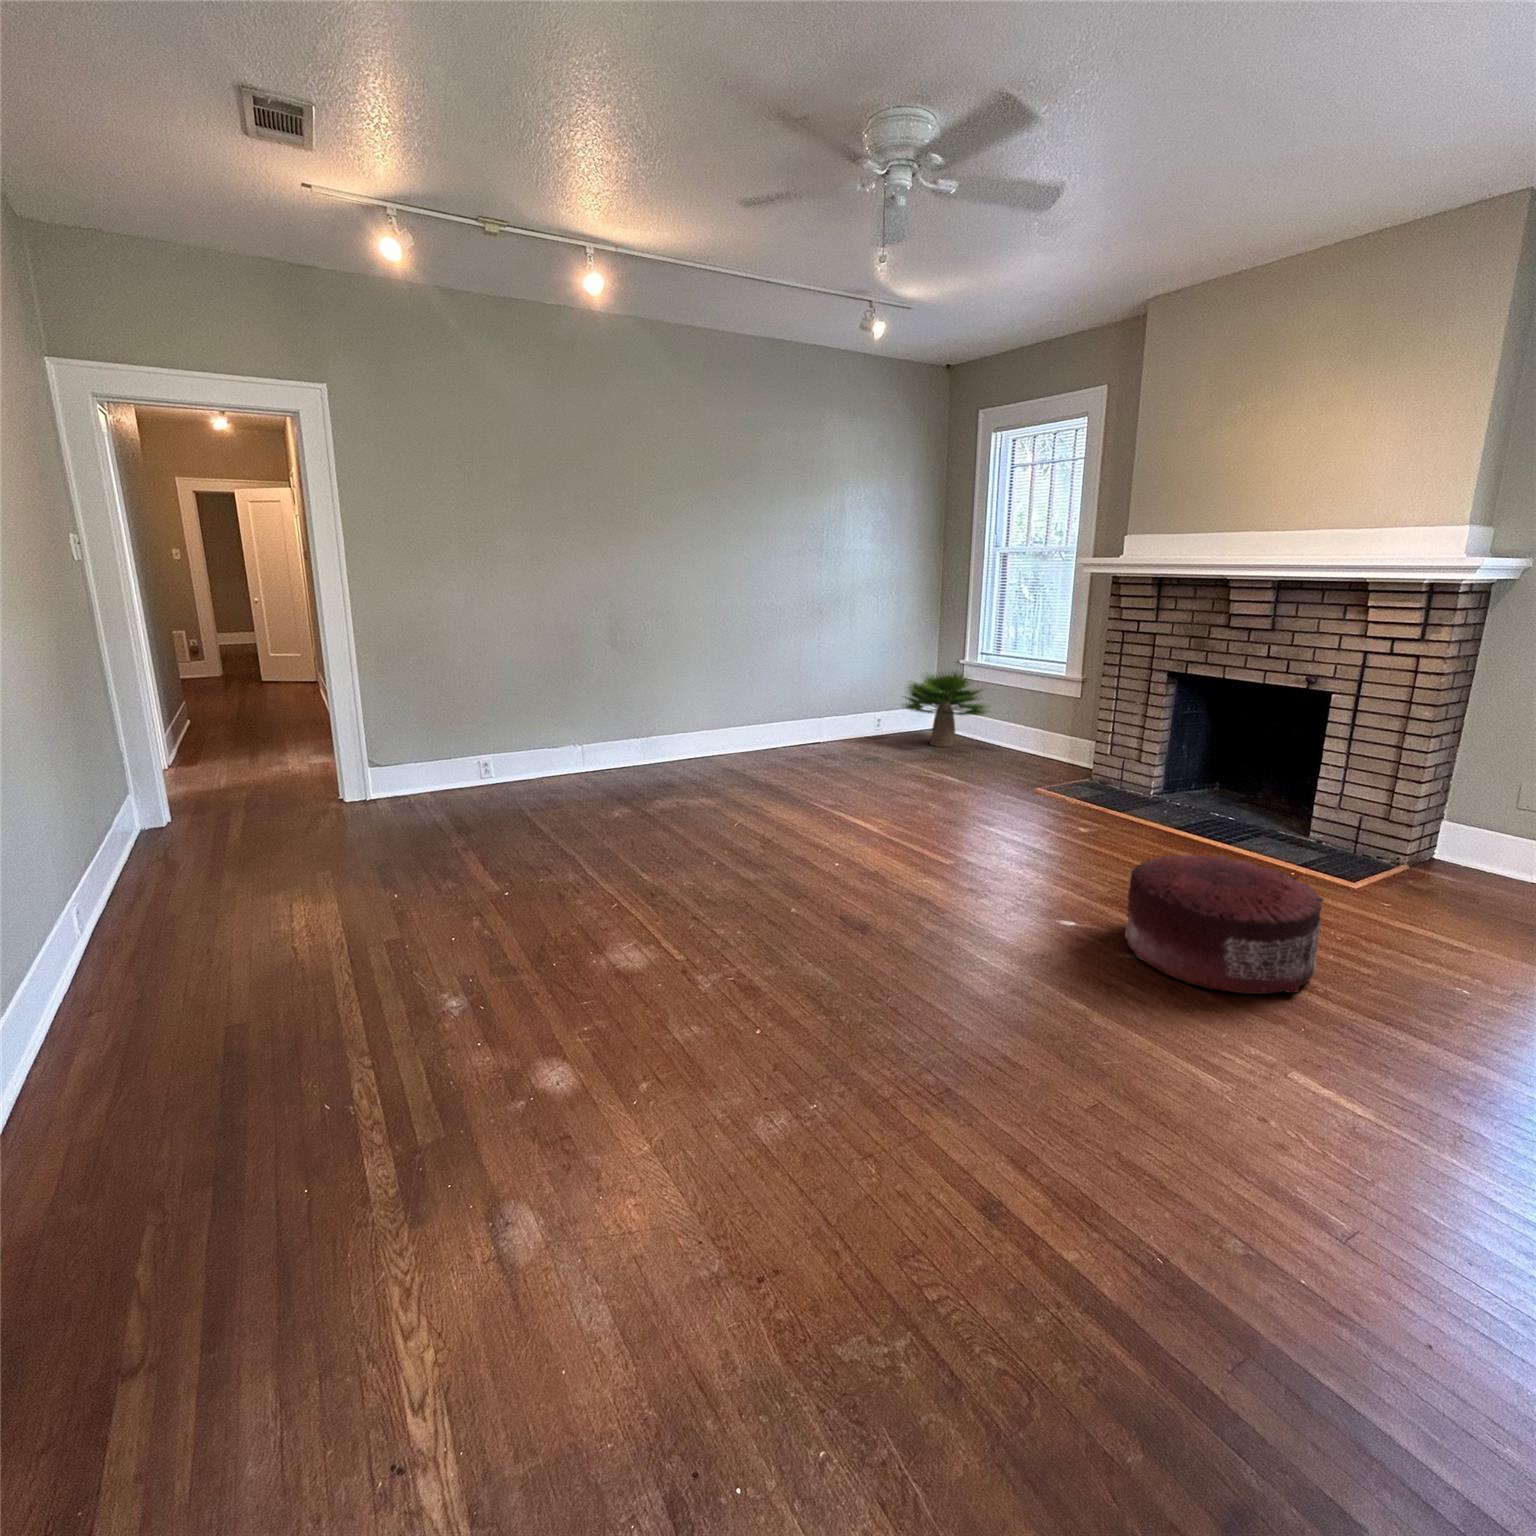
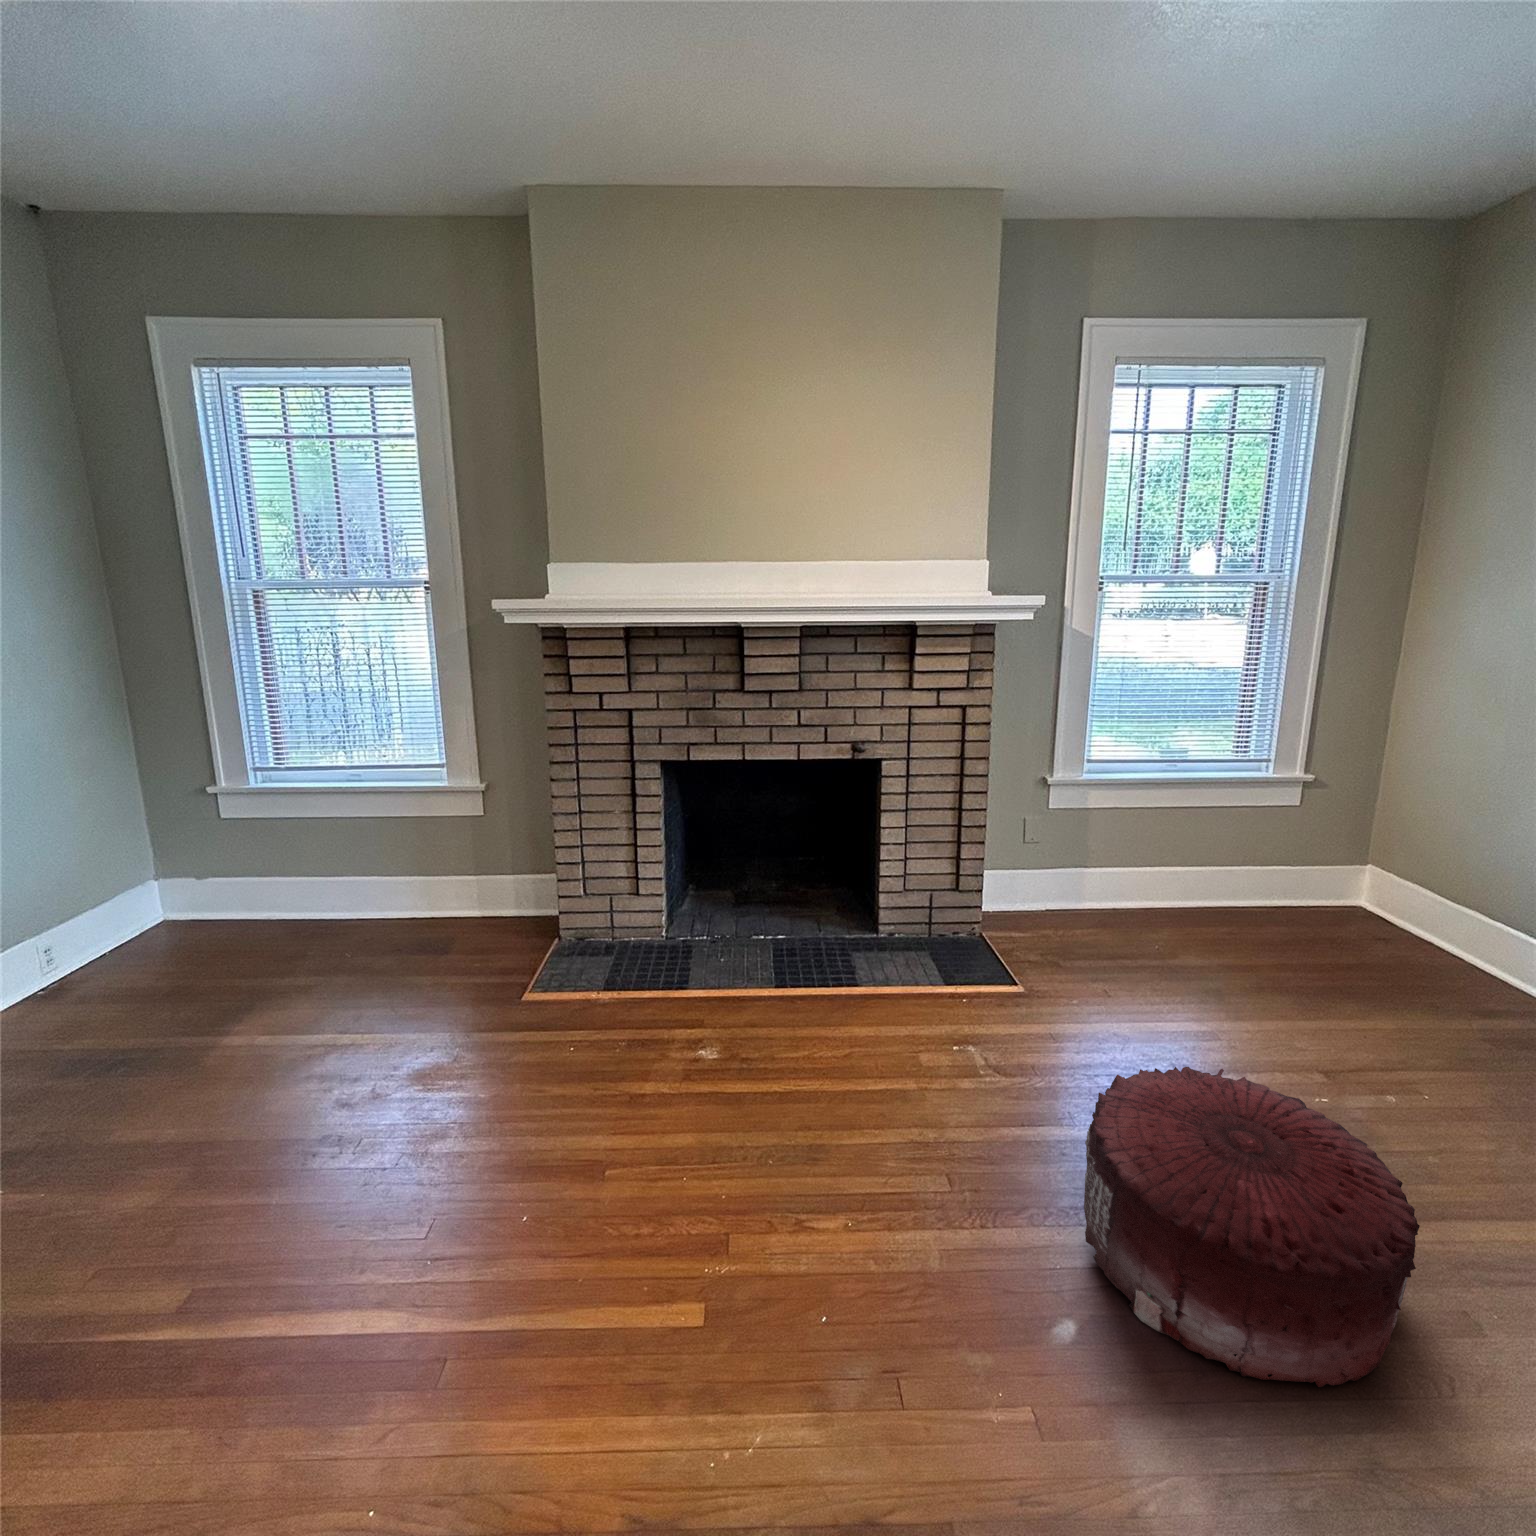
potted plant: present [902,671,988,747] -> none [97,805,321,968]

